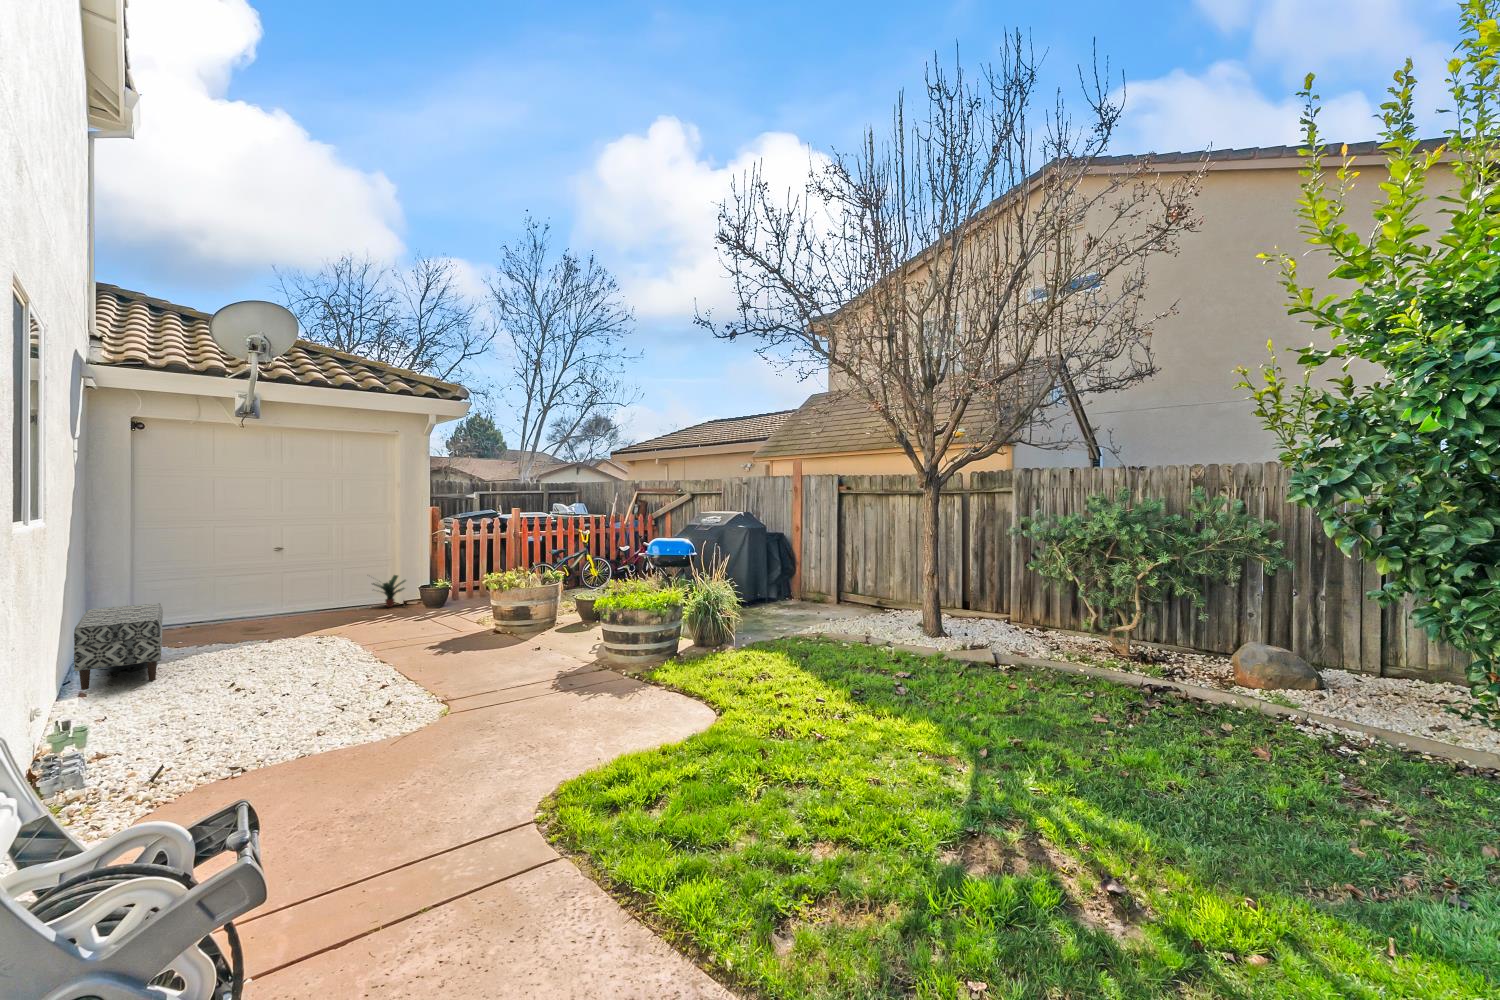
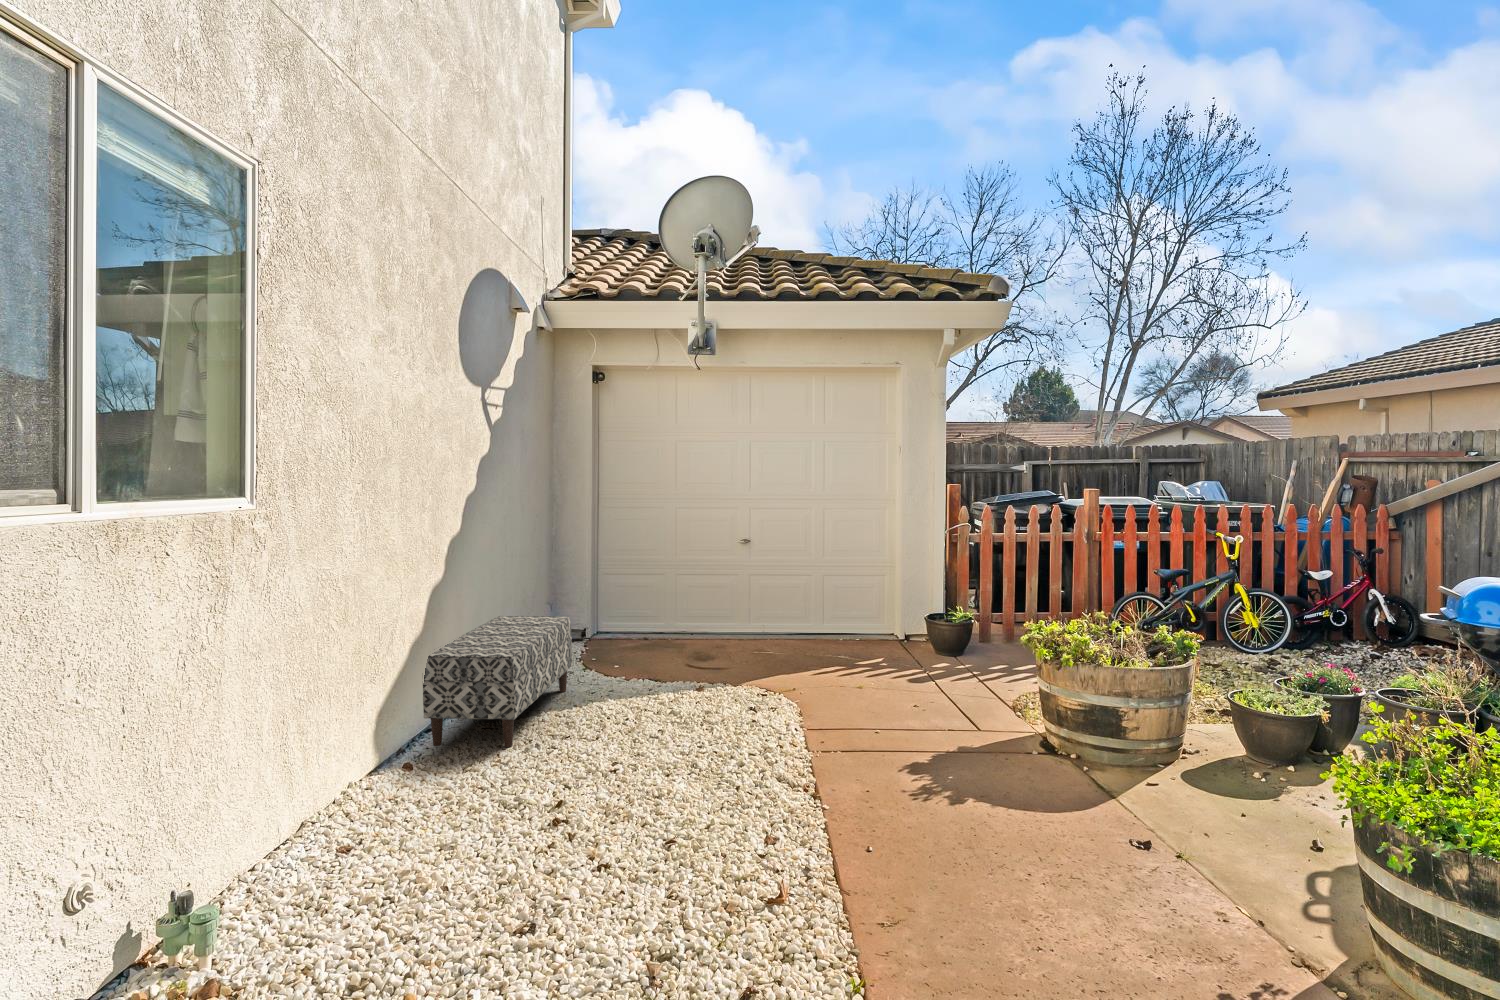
potted plant: present [373,575,406,607] -> none [852,588,908,642]

